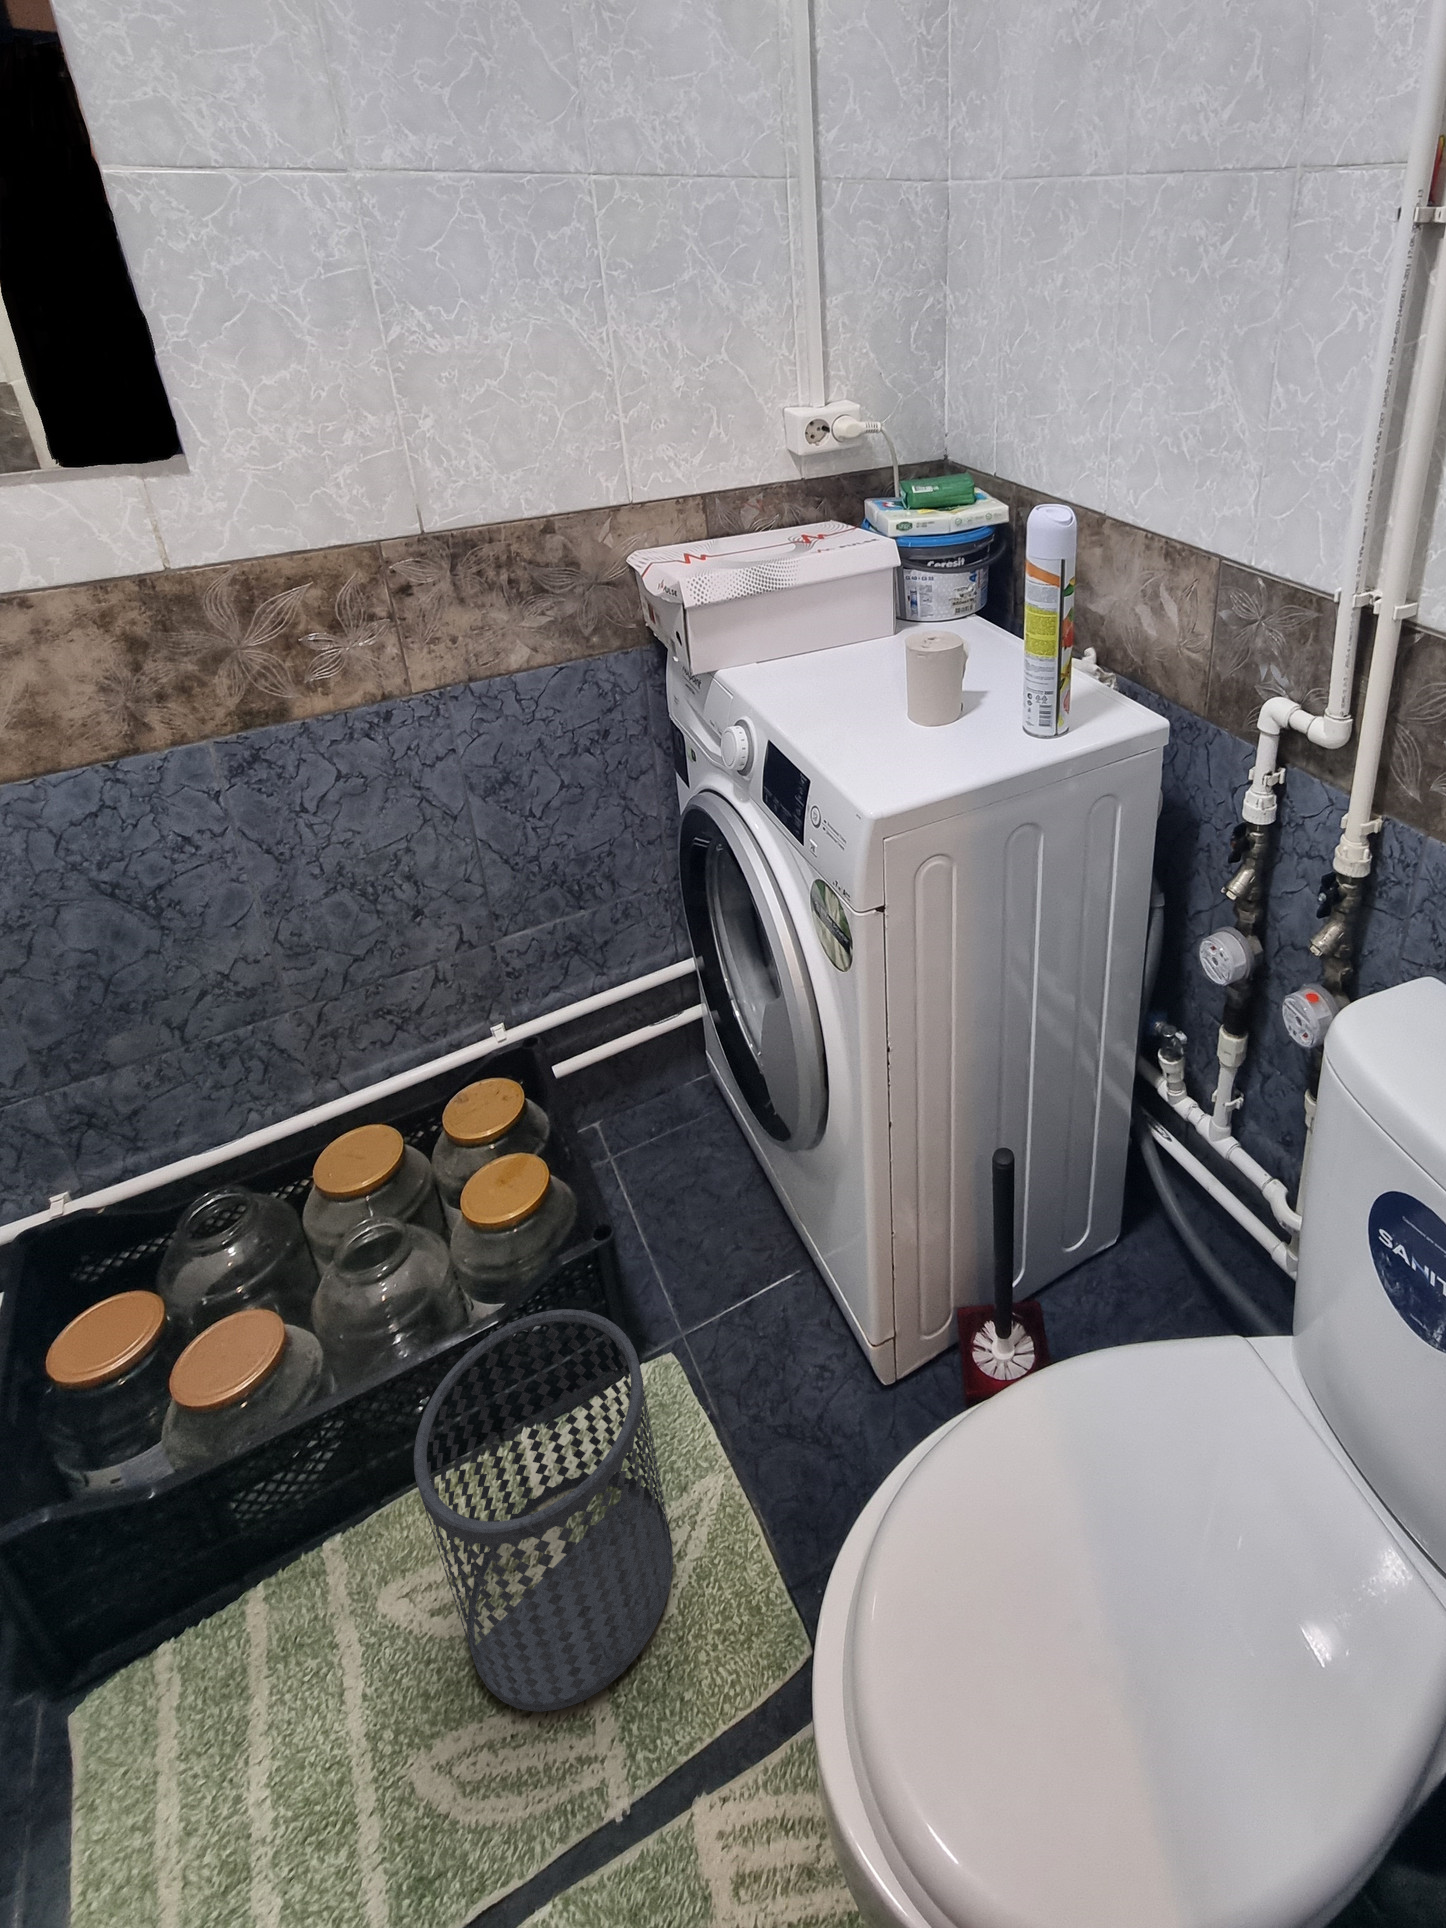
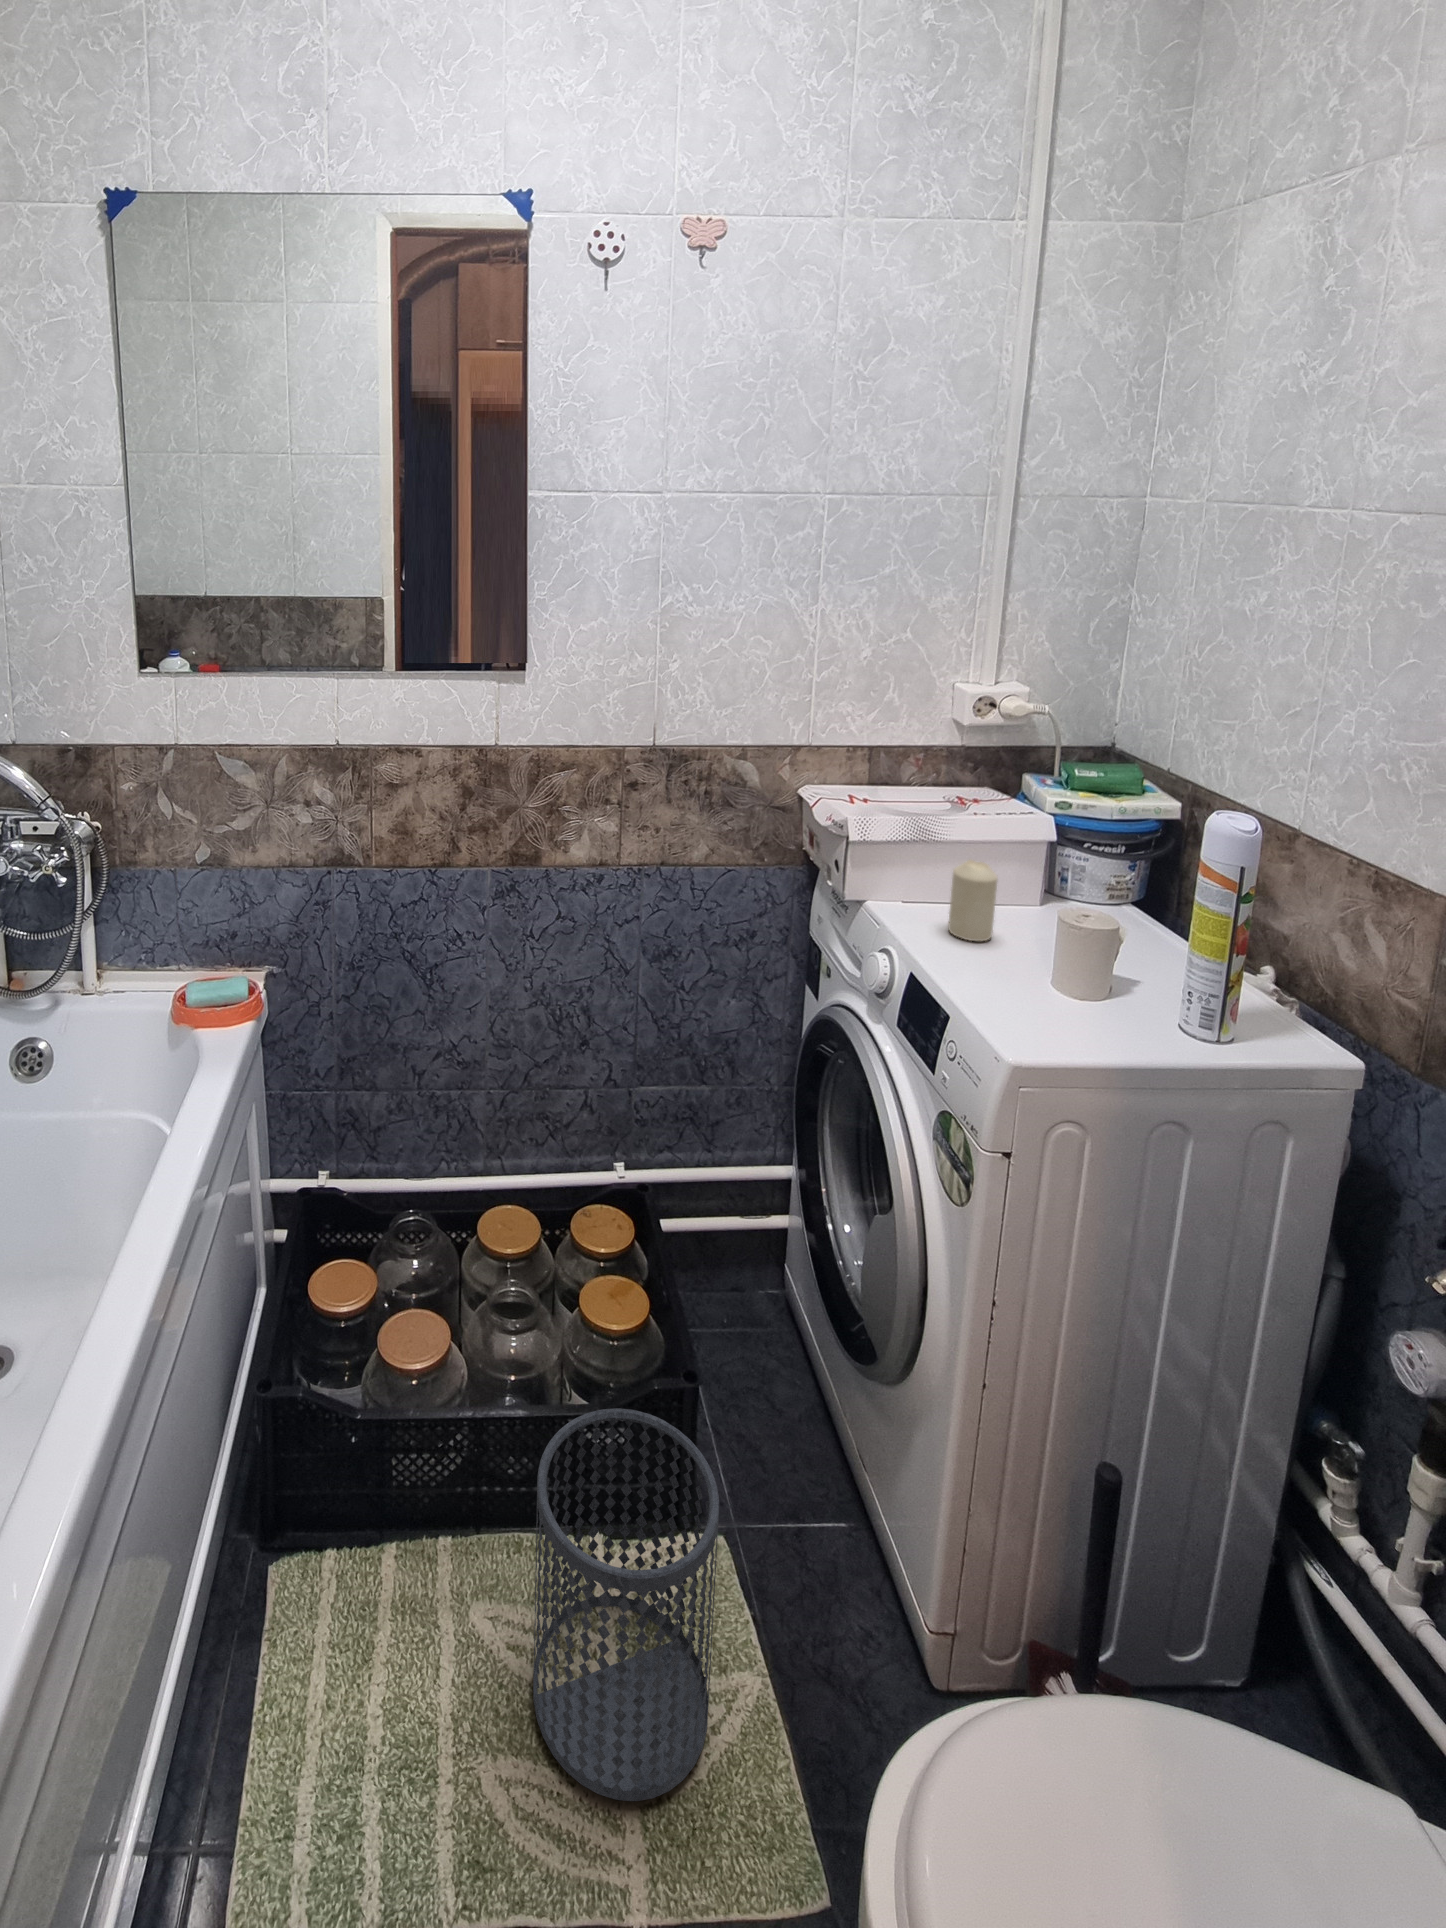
candle: none [799,604,847,692] -> present [948,860,998,941]

